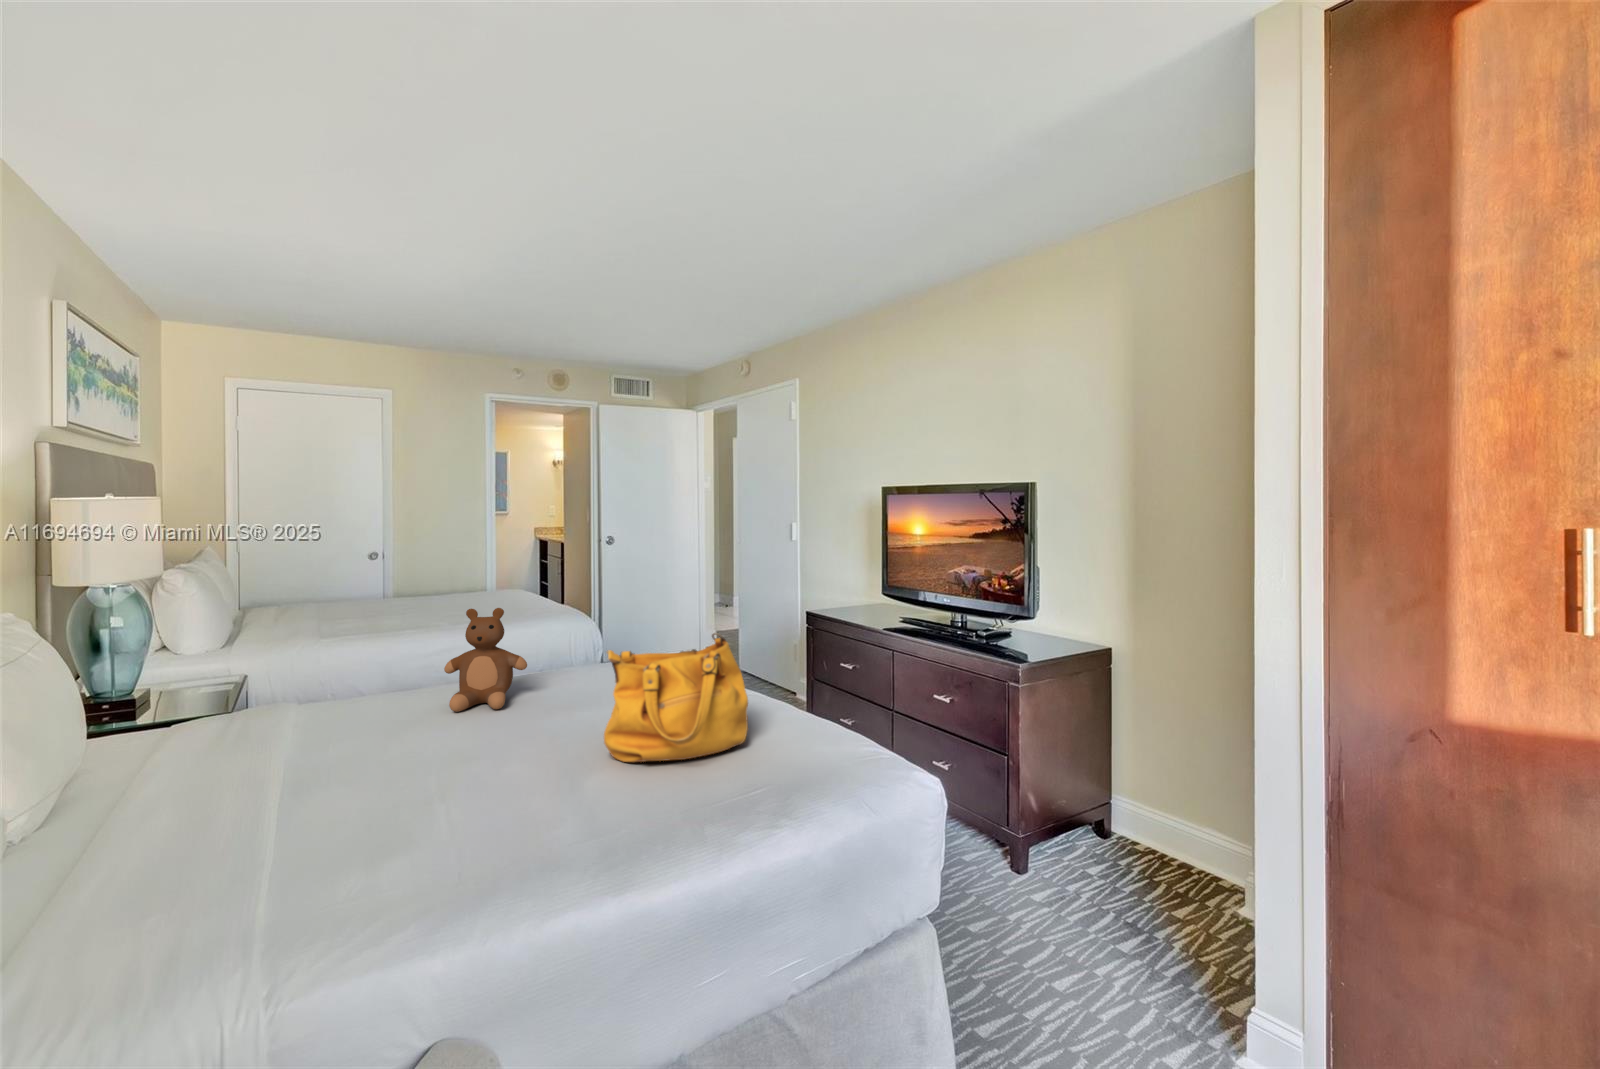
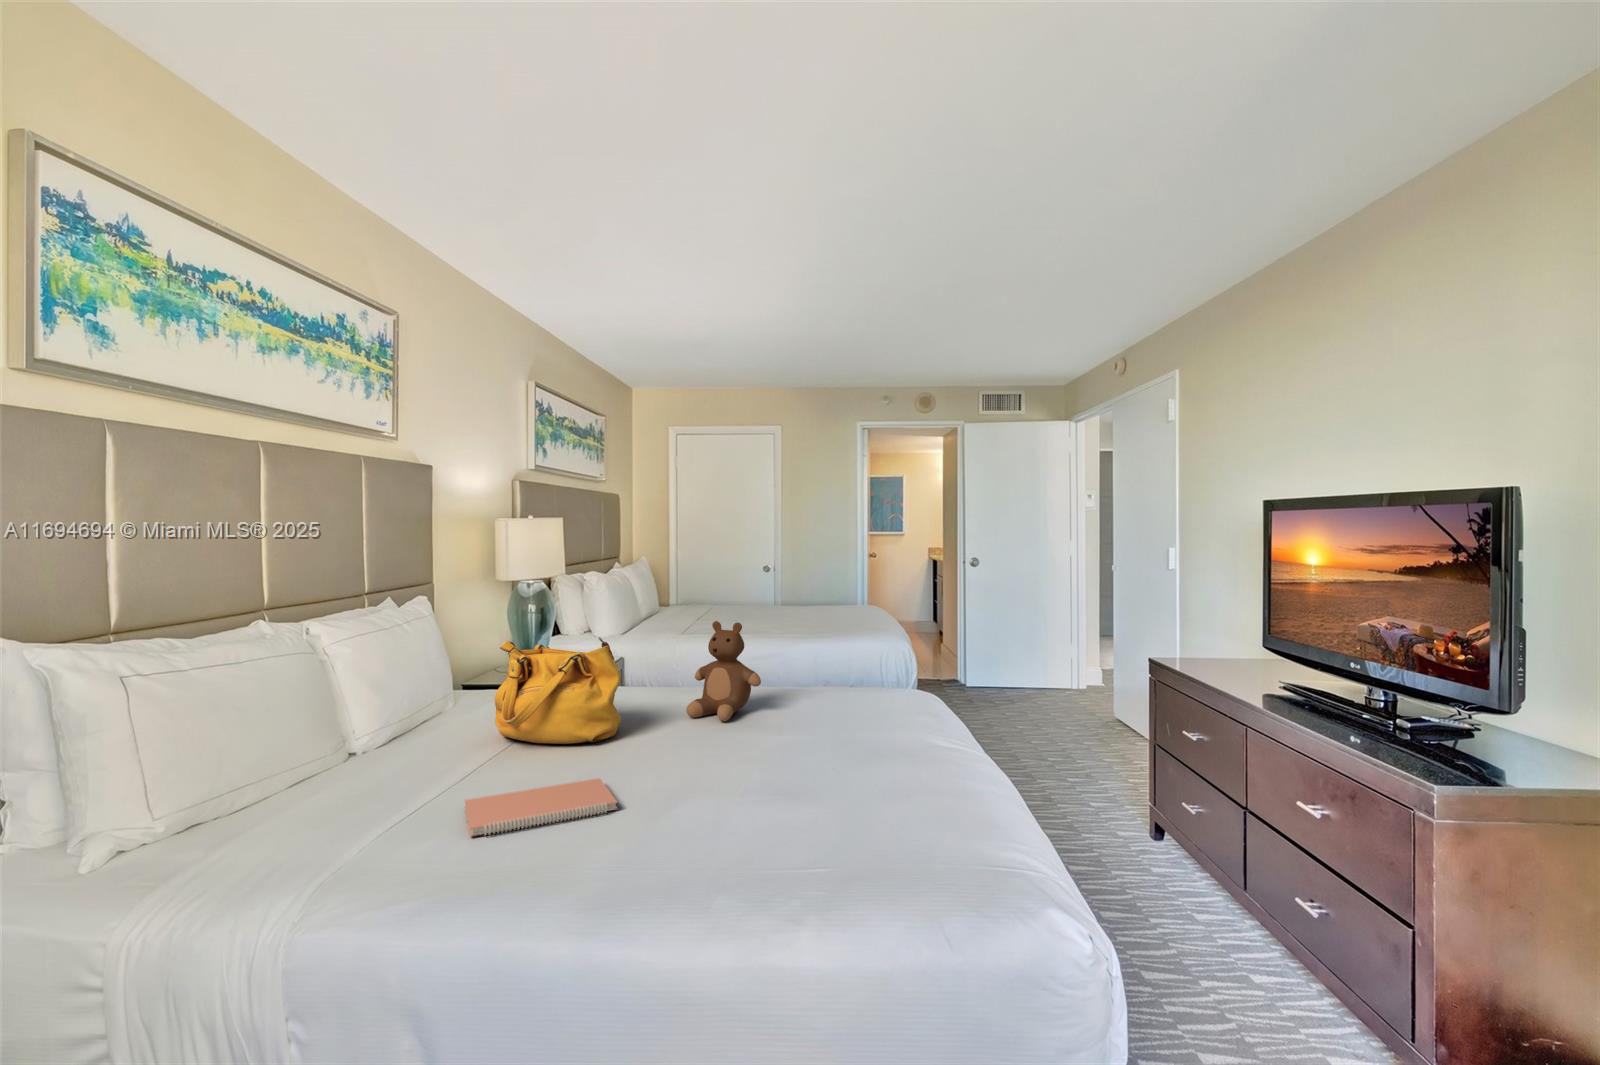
handbag: present [604,633,748,762] -> present [495,637,621,744]
notebook: none [299,780,496,866] -> present [465,778,617,836]

